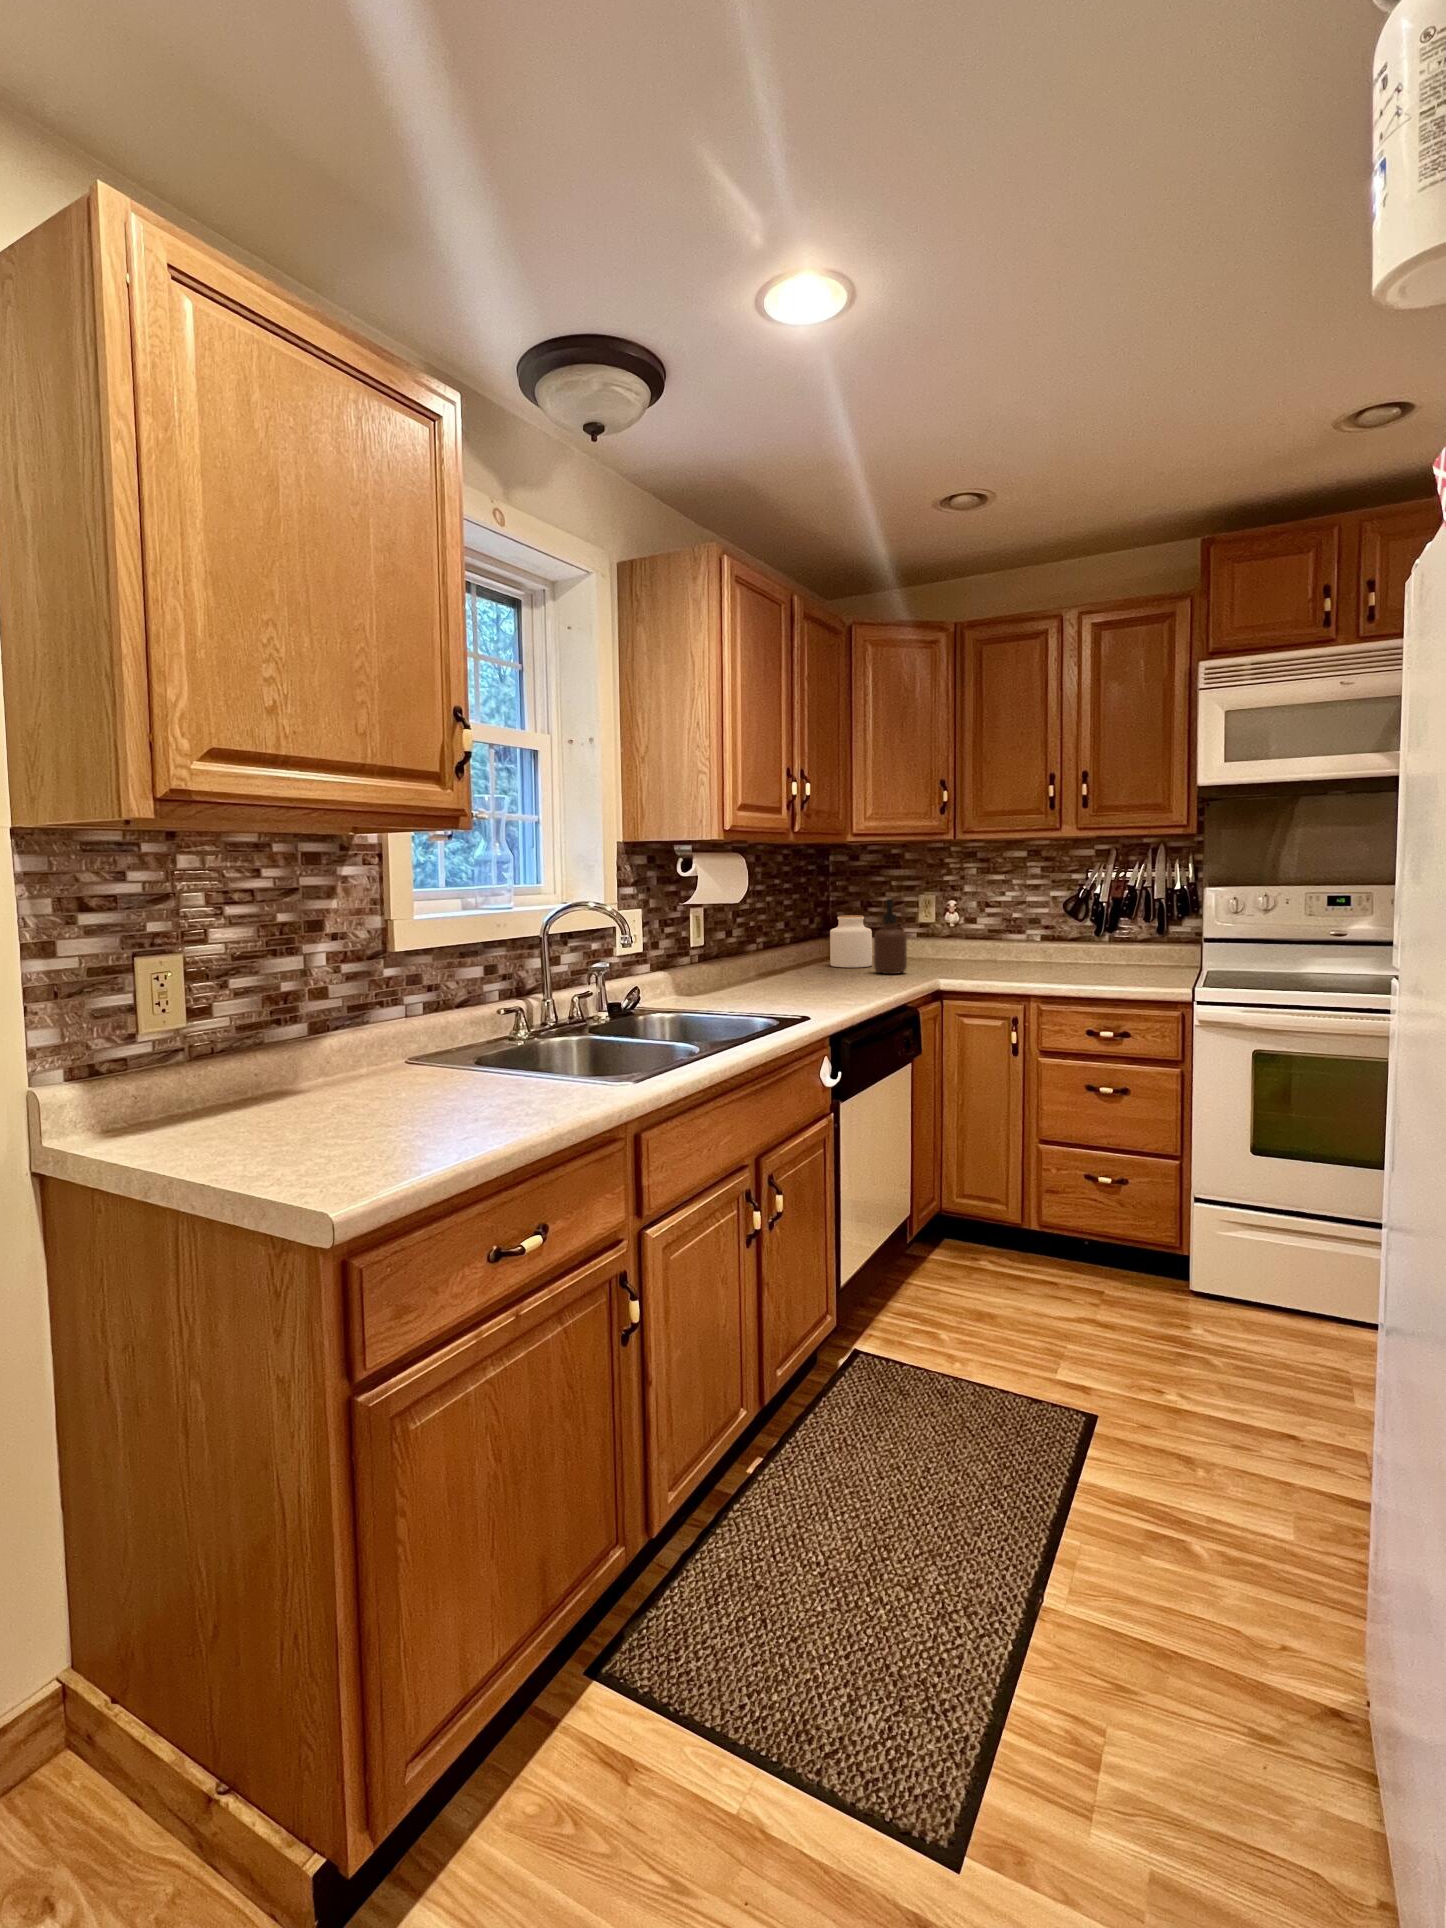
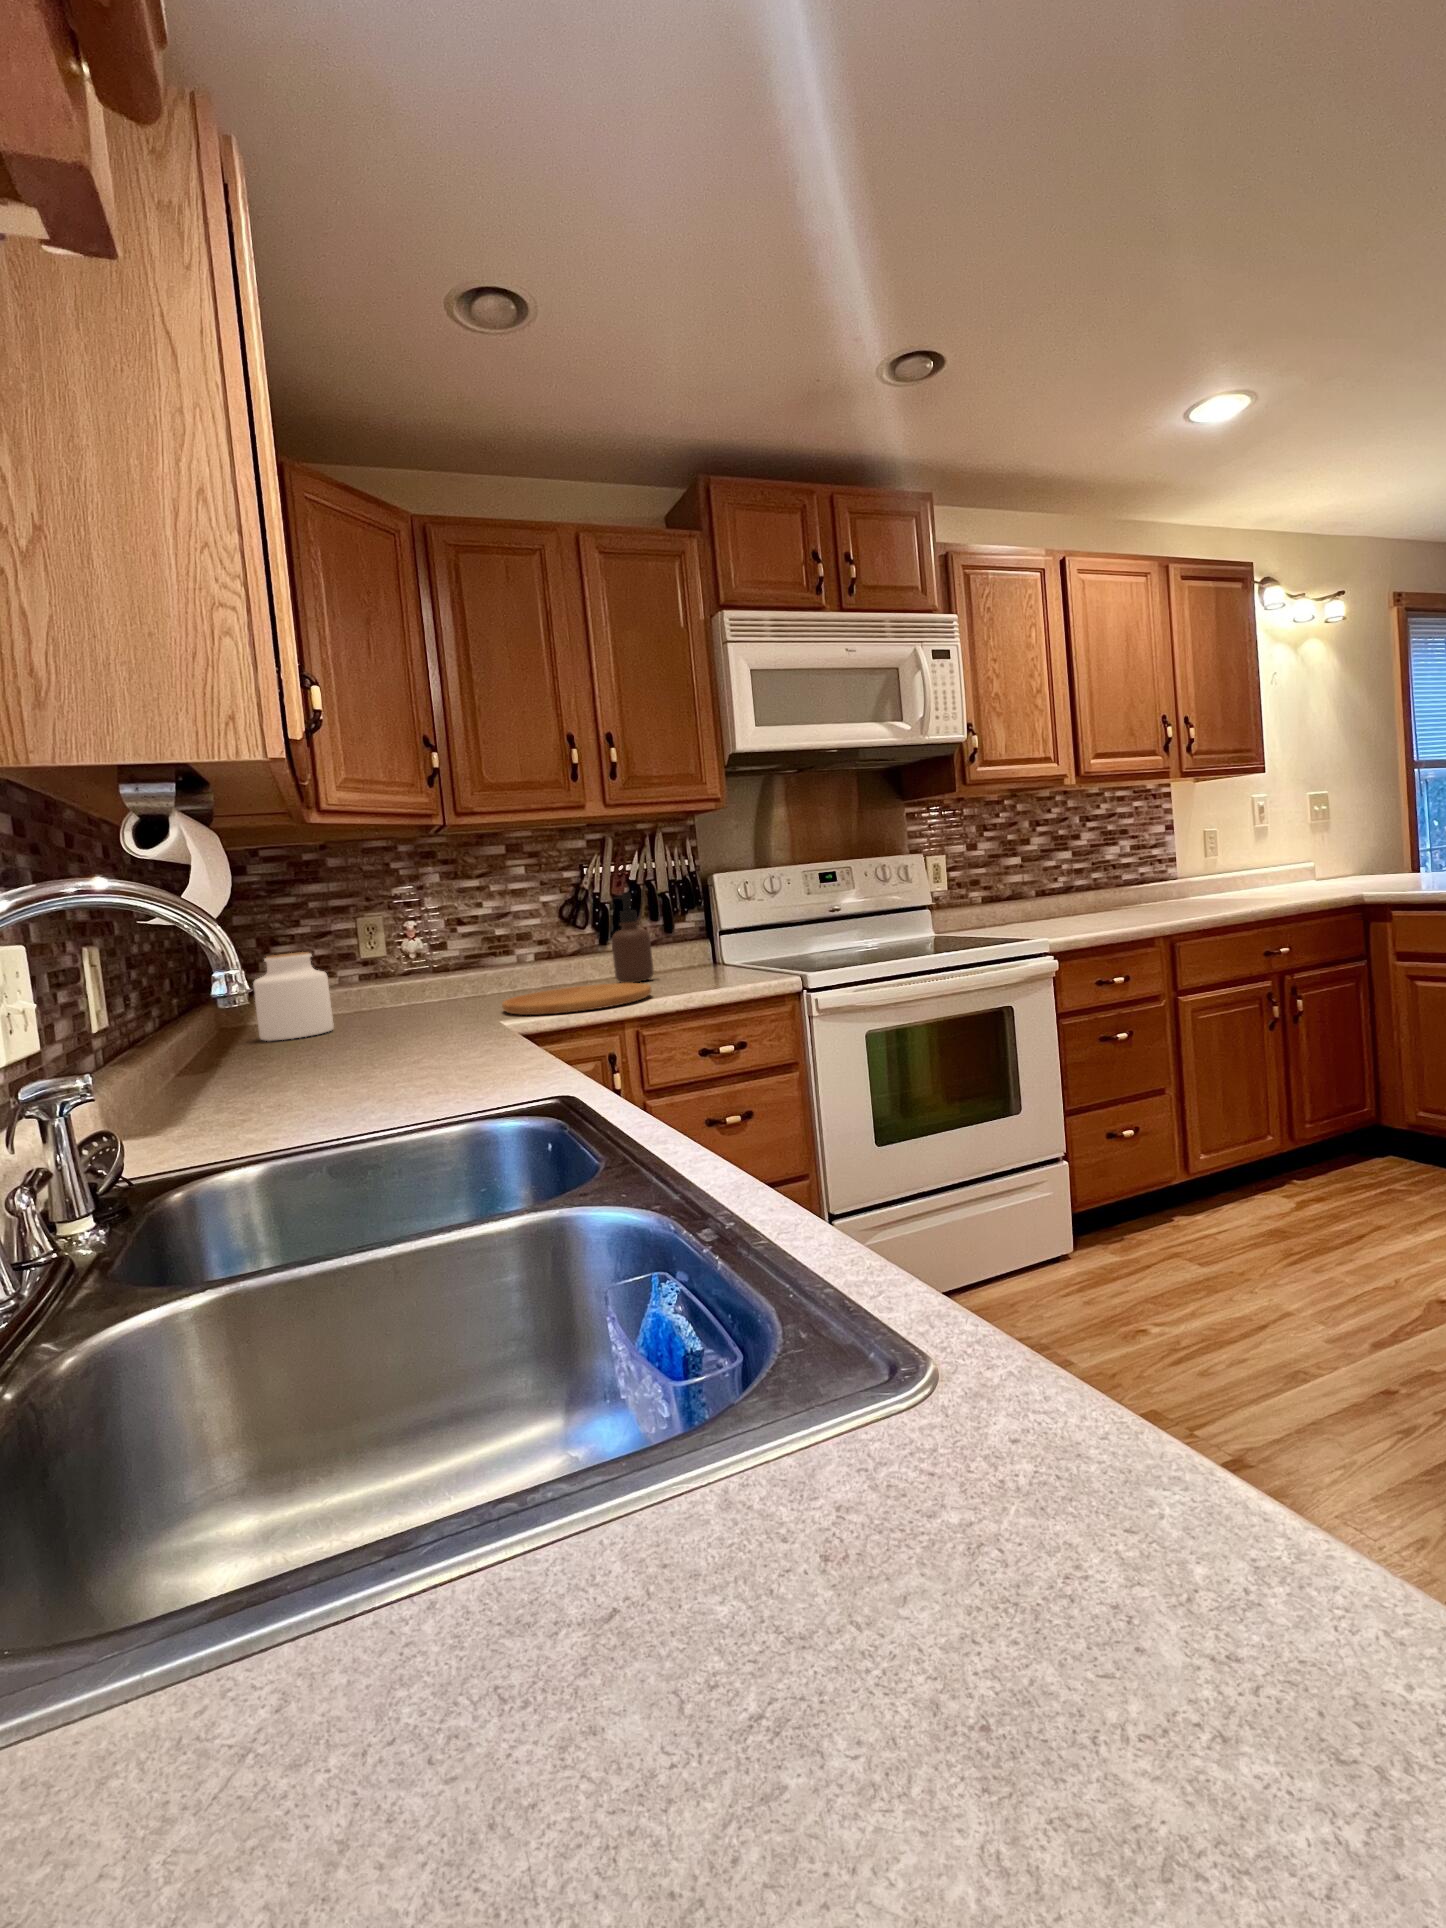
soap dispenser: present [874,899,907,974] -> present [612,893,654,983]
cutting board: none [961,965,1076,983] -> present [502,983,651,1015]

